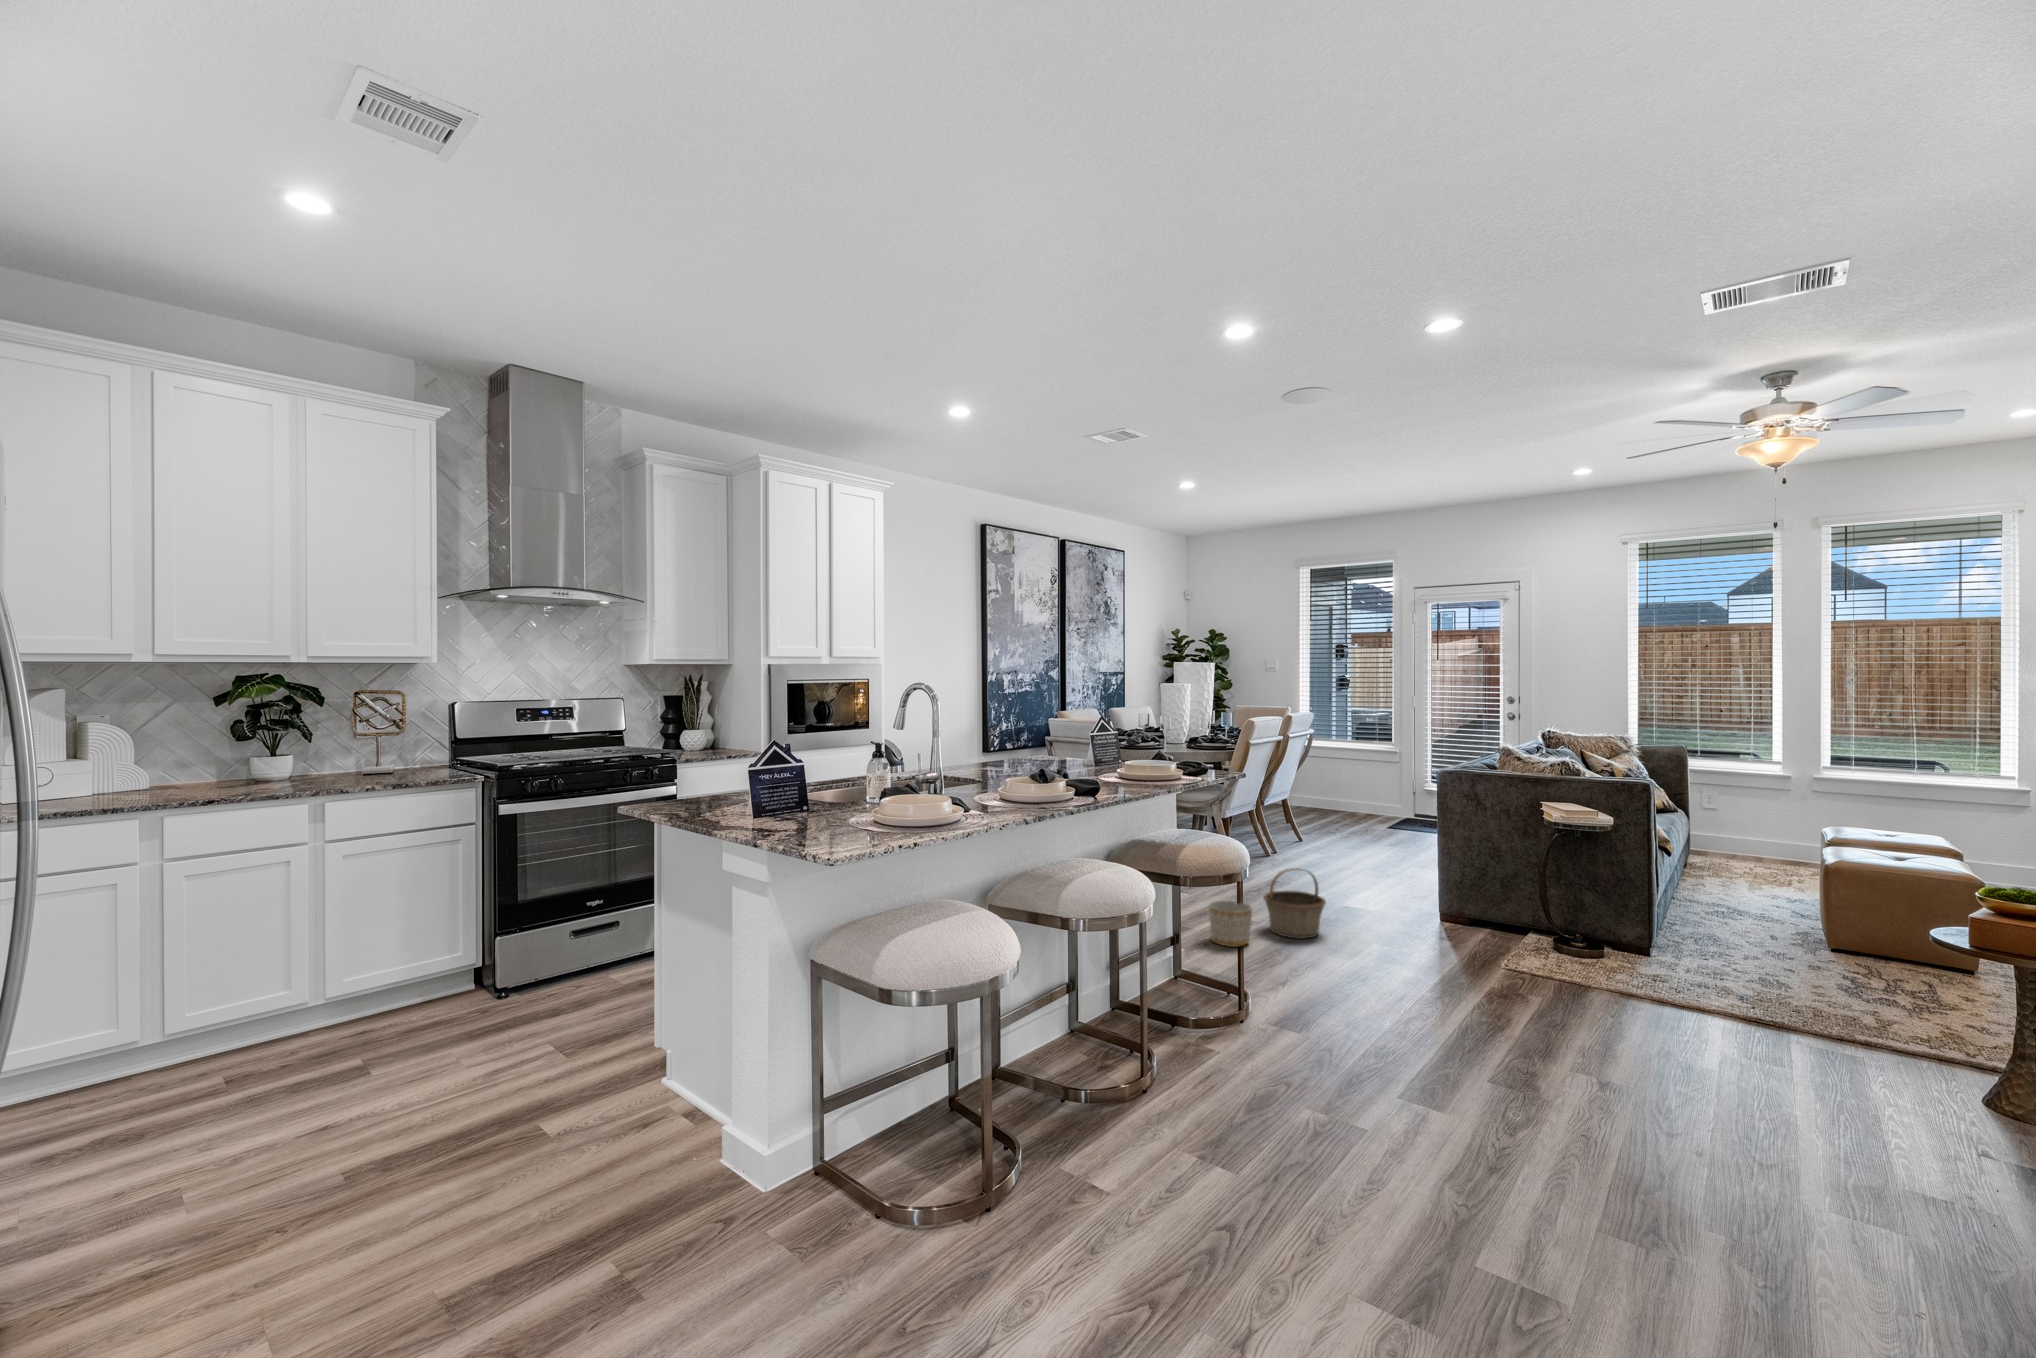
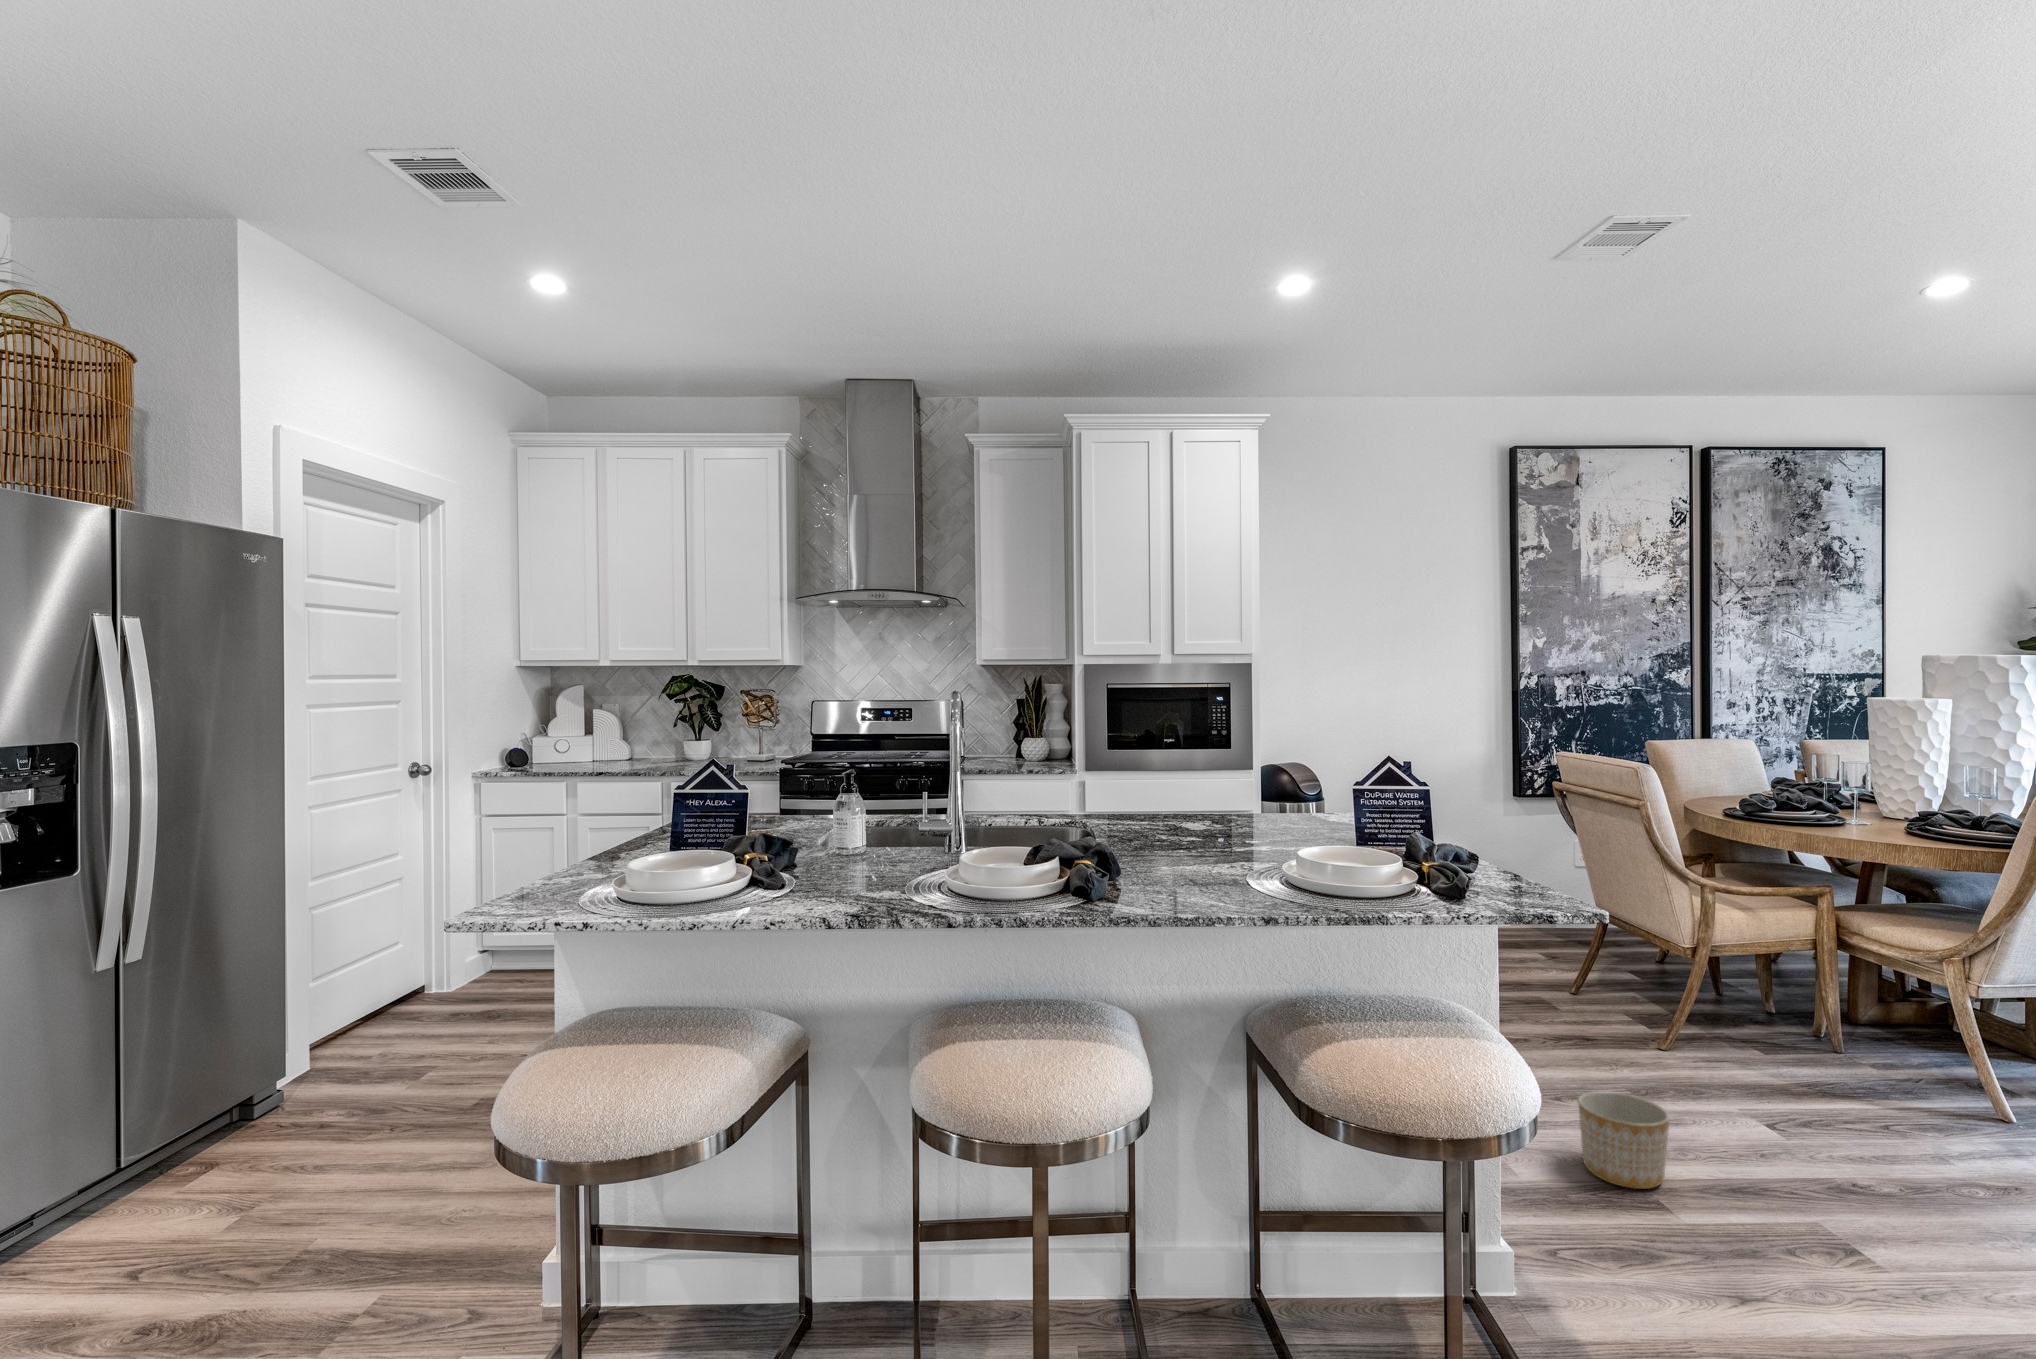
basket: present [1263,868,1326,939] -> none [1737,1073,1891,1231]

